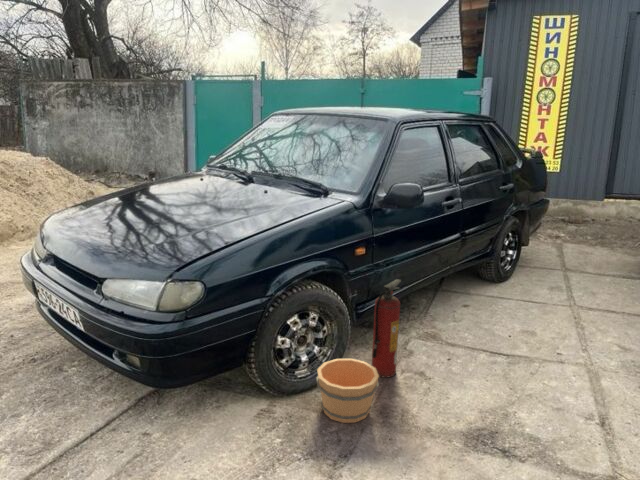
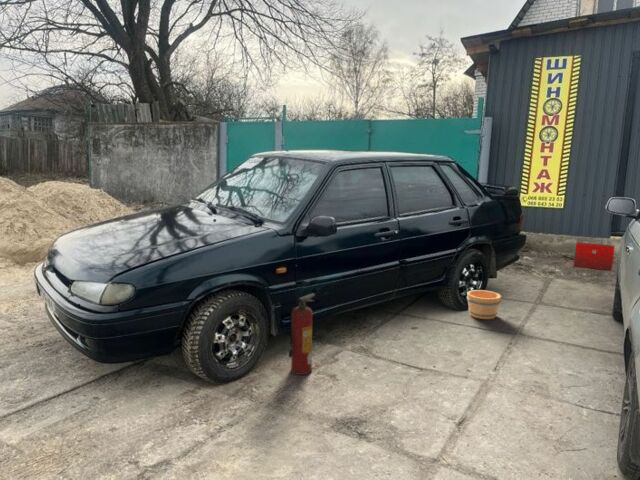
toolbox: none [567,203,610,234] -> present [574,239,614,271]
bucket: present [317,359,379,423] -> present [466,290,501,319]

